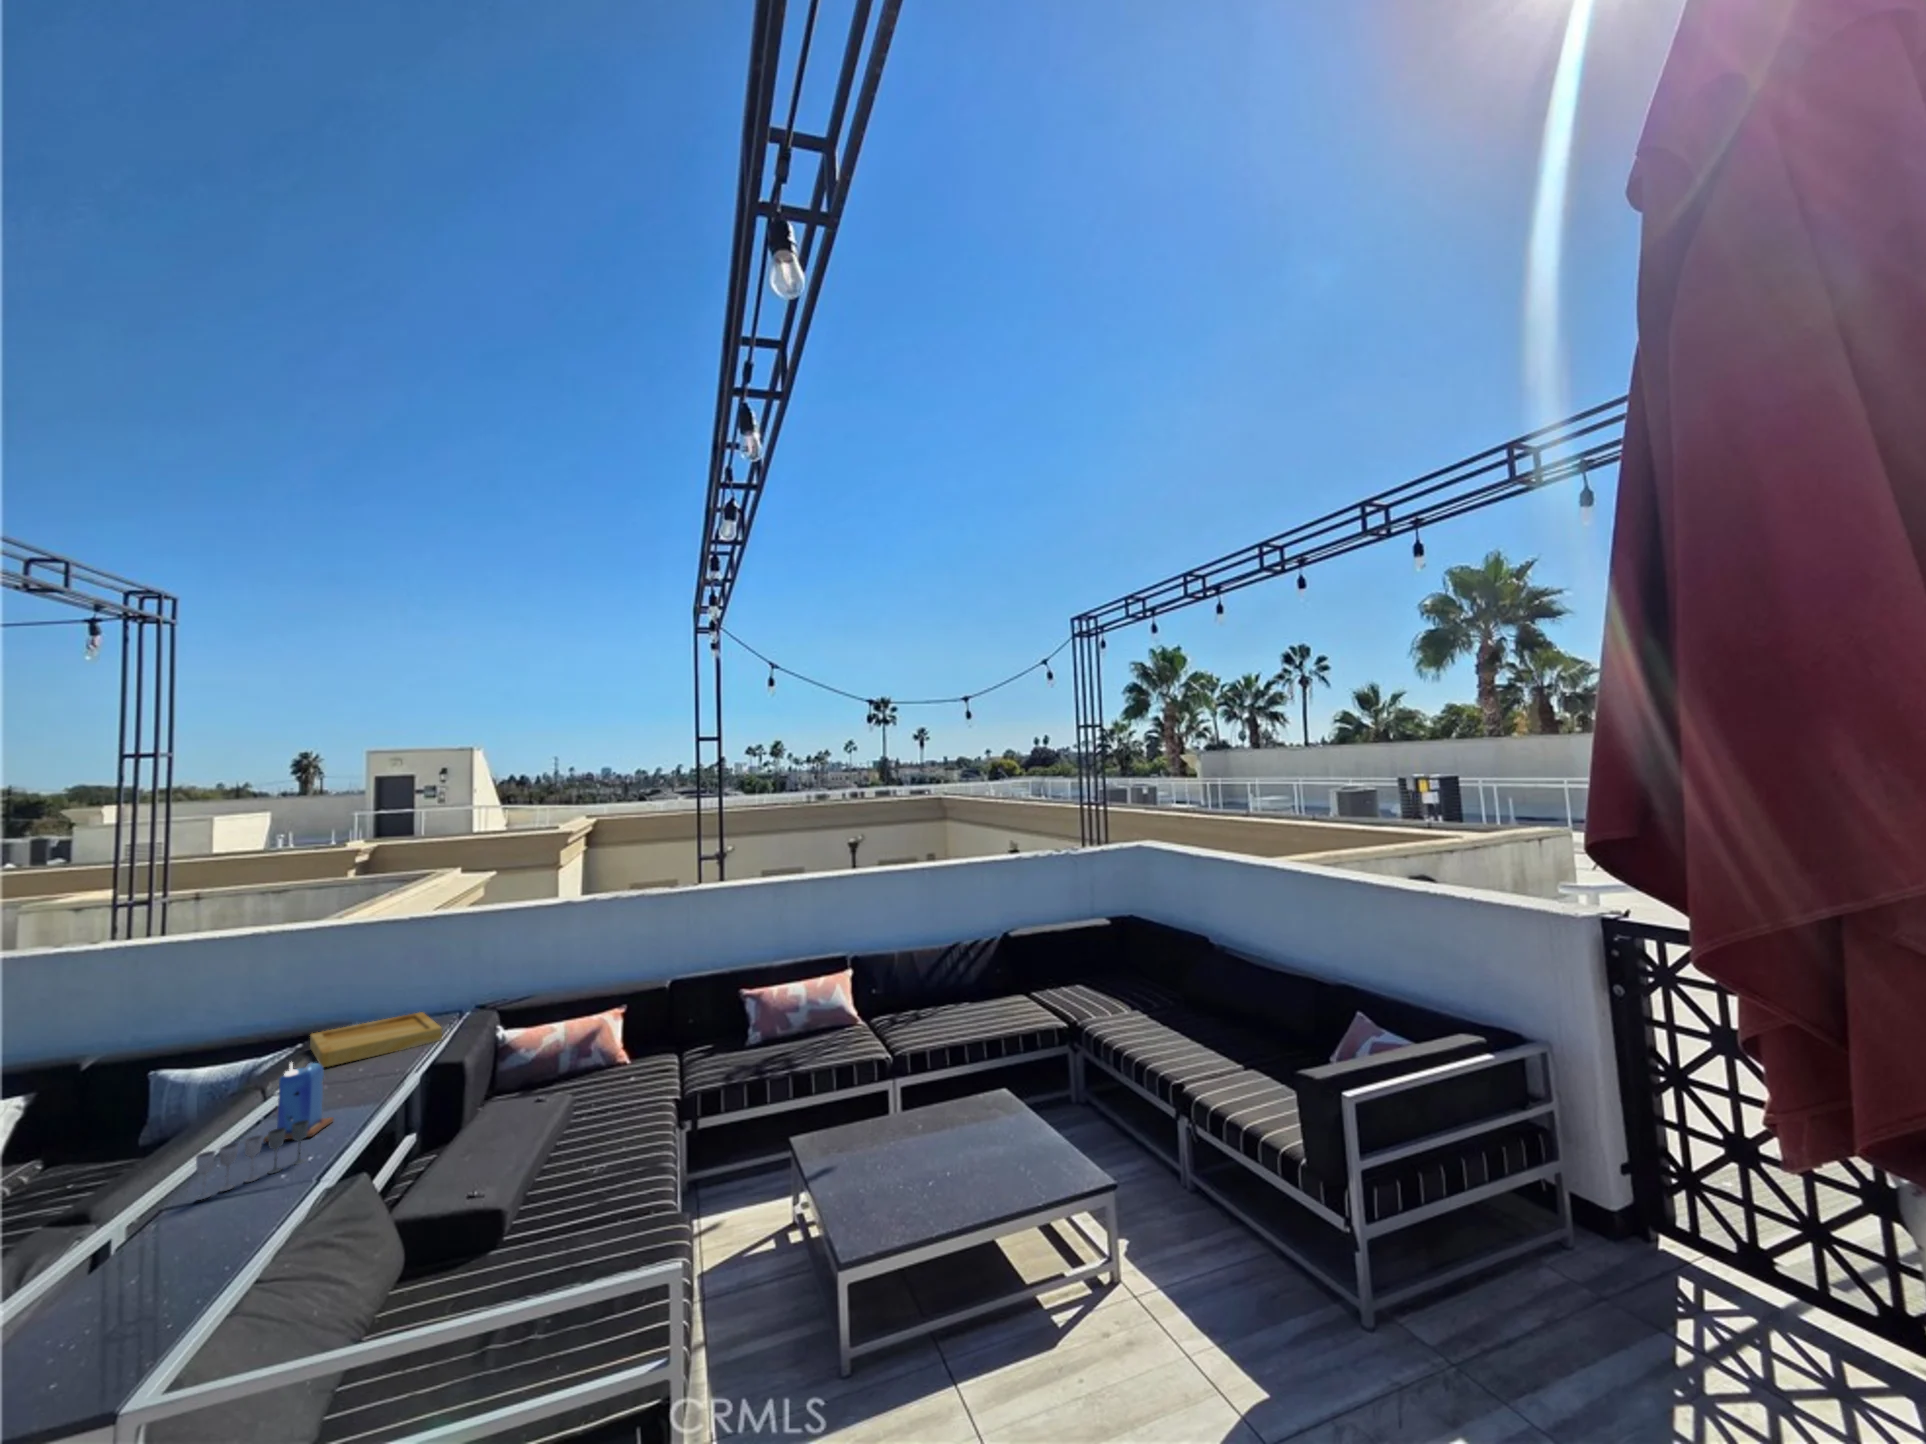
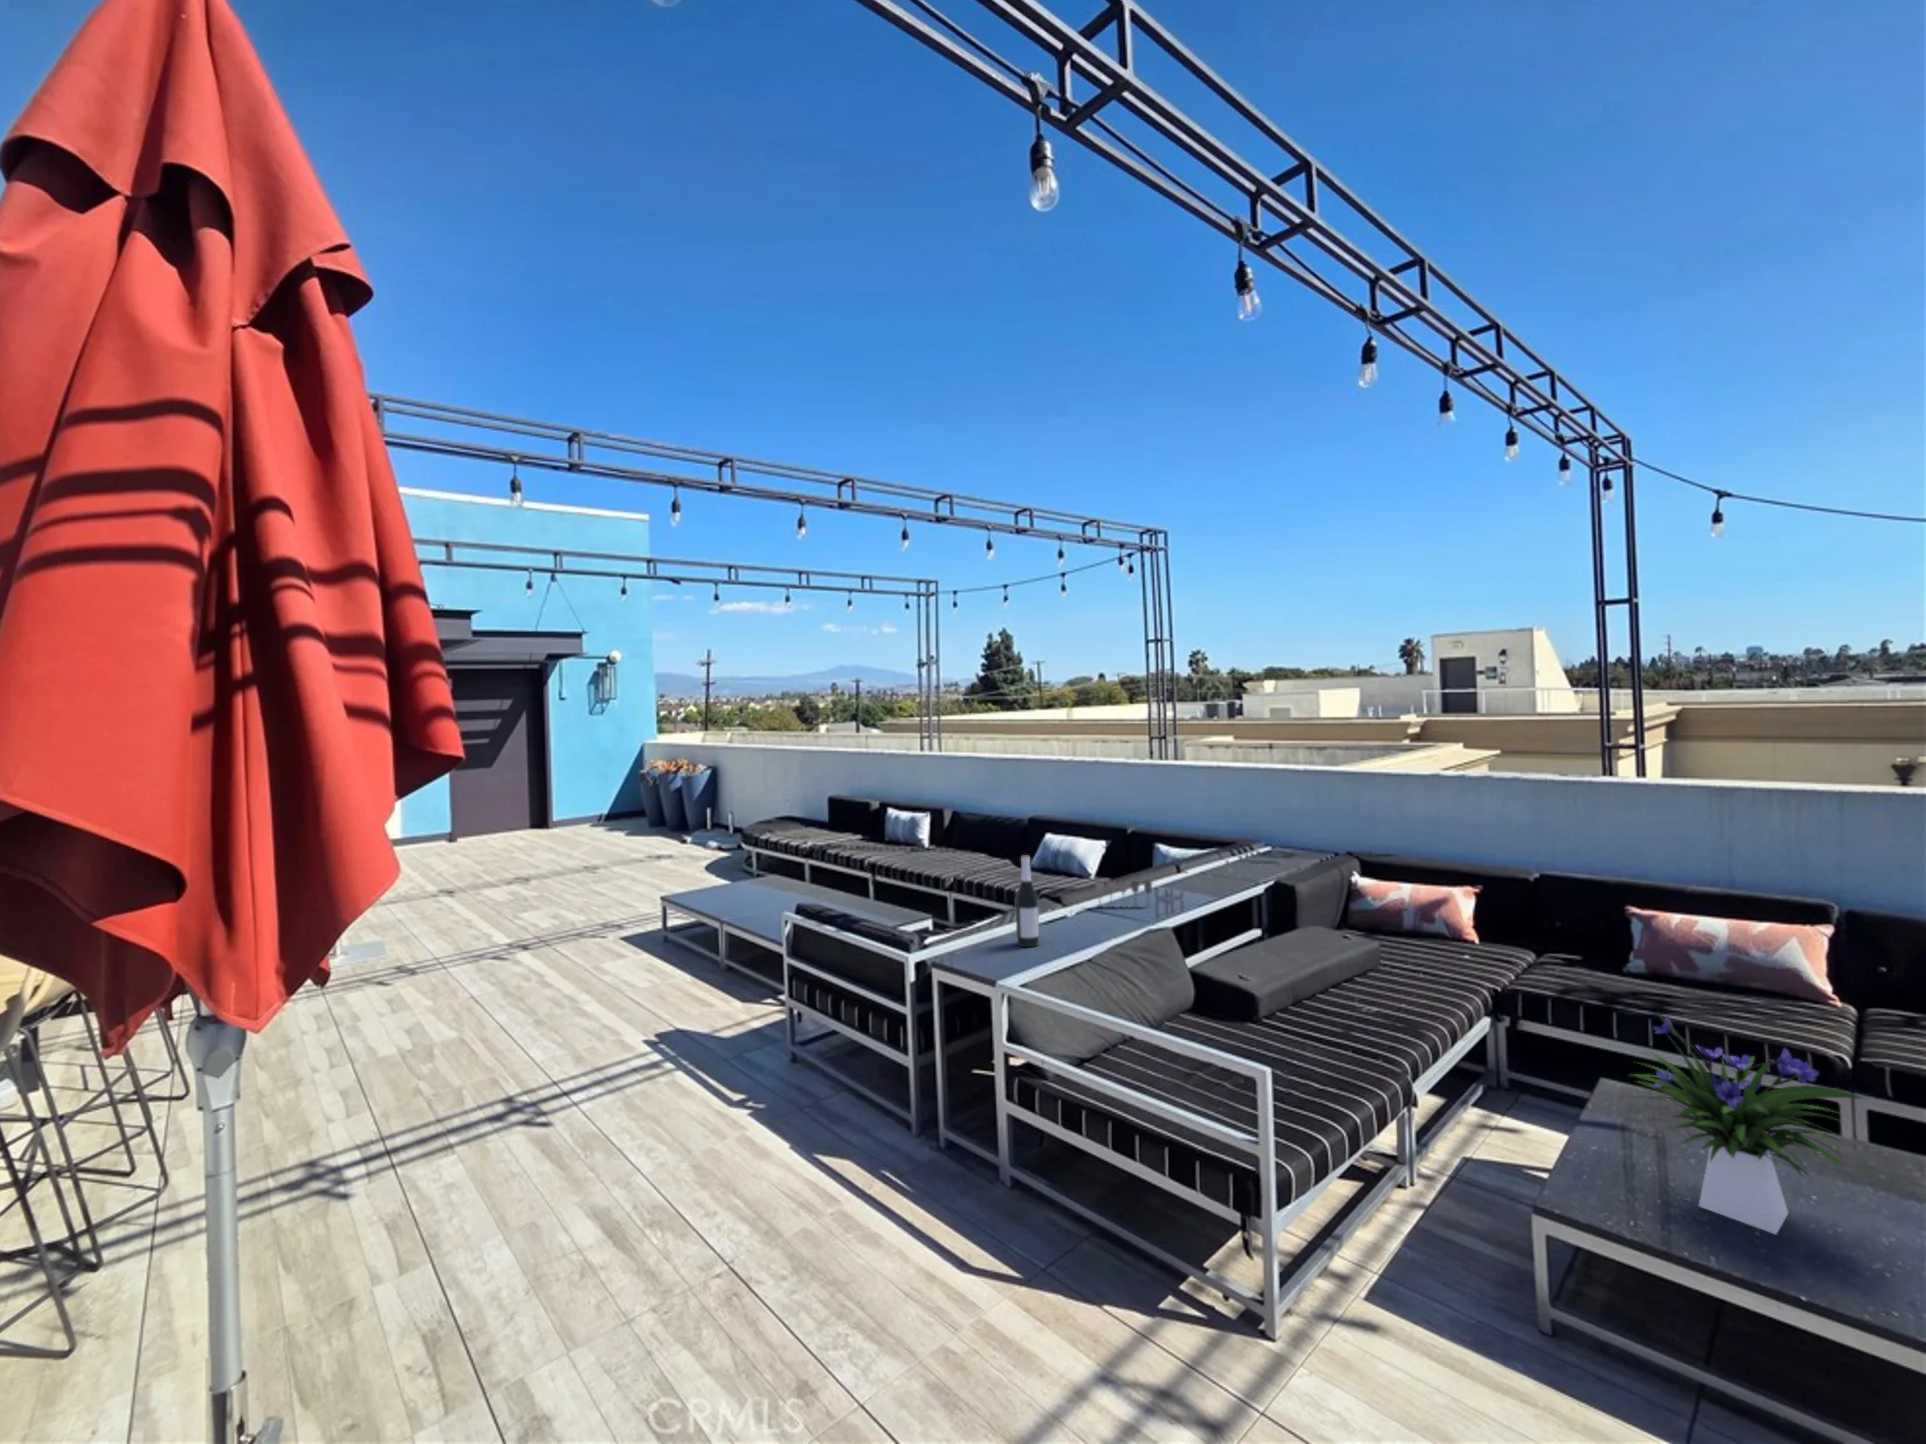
tray: present [310,1012,442,1067] -> none [1218,842,1302,869]
flower arrangement: none [871,1052,990,1194] -> present [1633,1014,1862,1235]
candle: present [263,1063,334,1142] -> none [1147,845,1186,897]
wine bottle: none [108,1147,175,1335] -> present [1016,855,1039,947]

